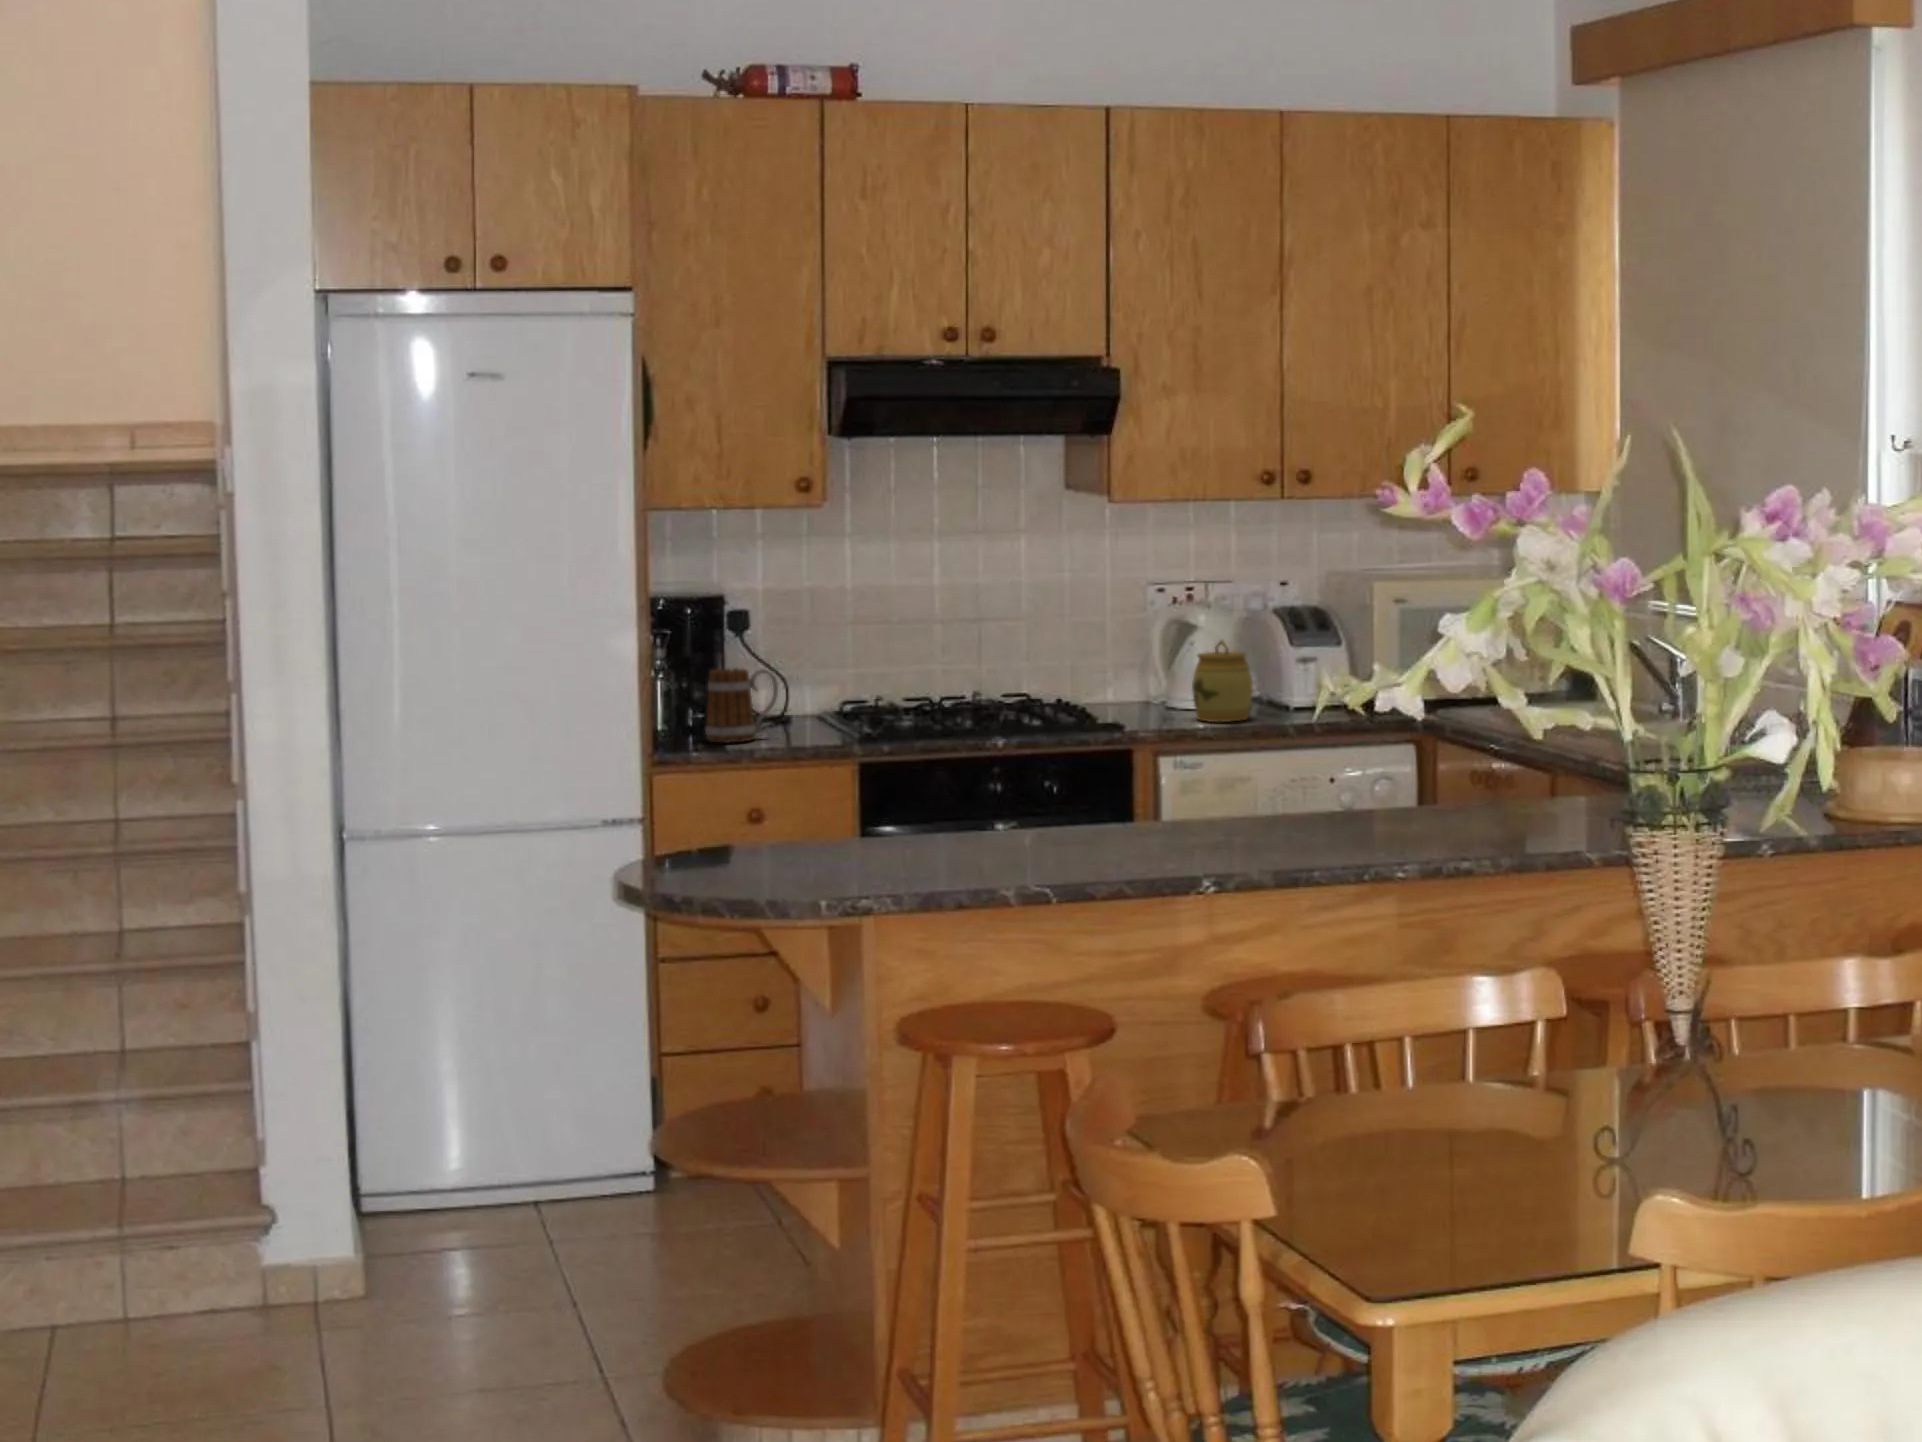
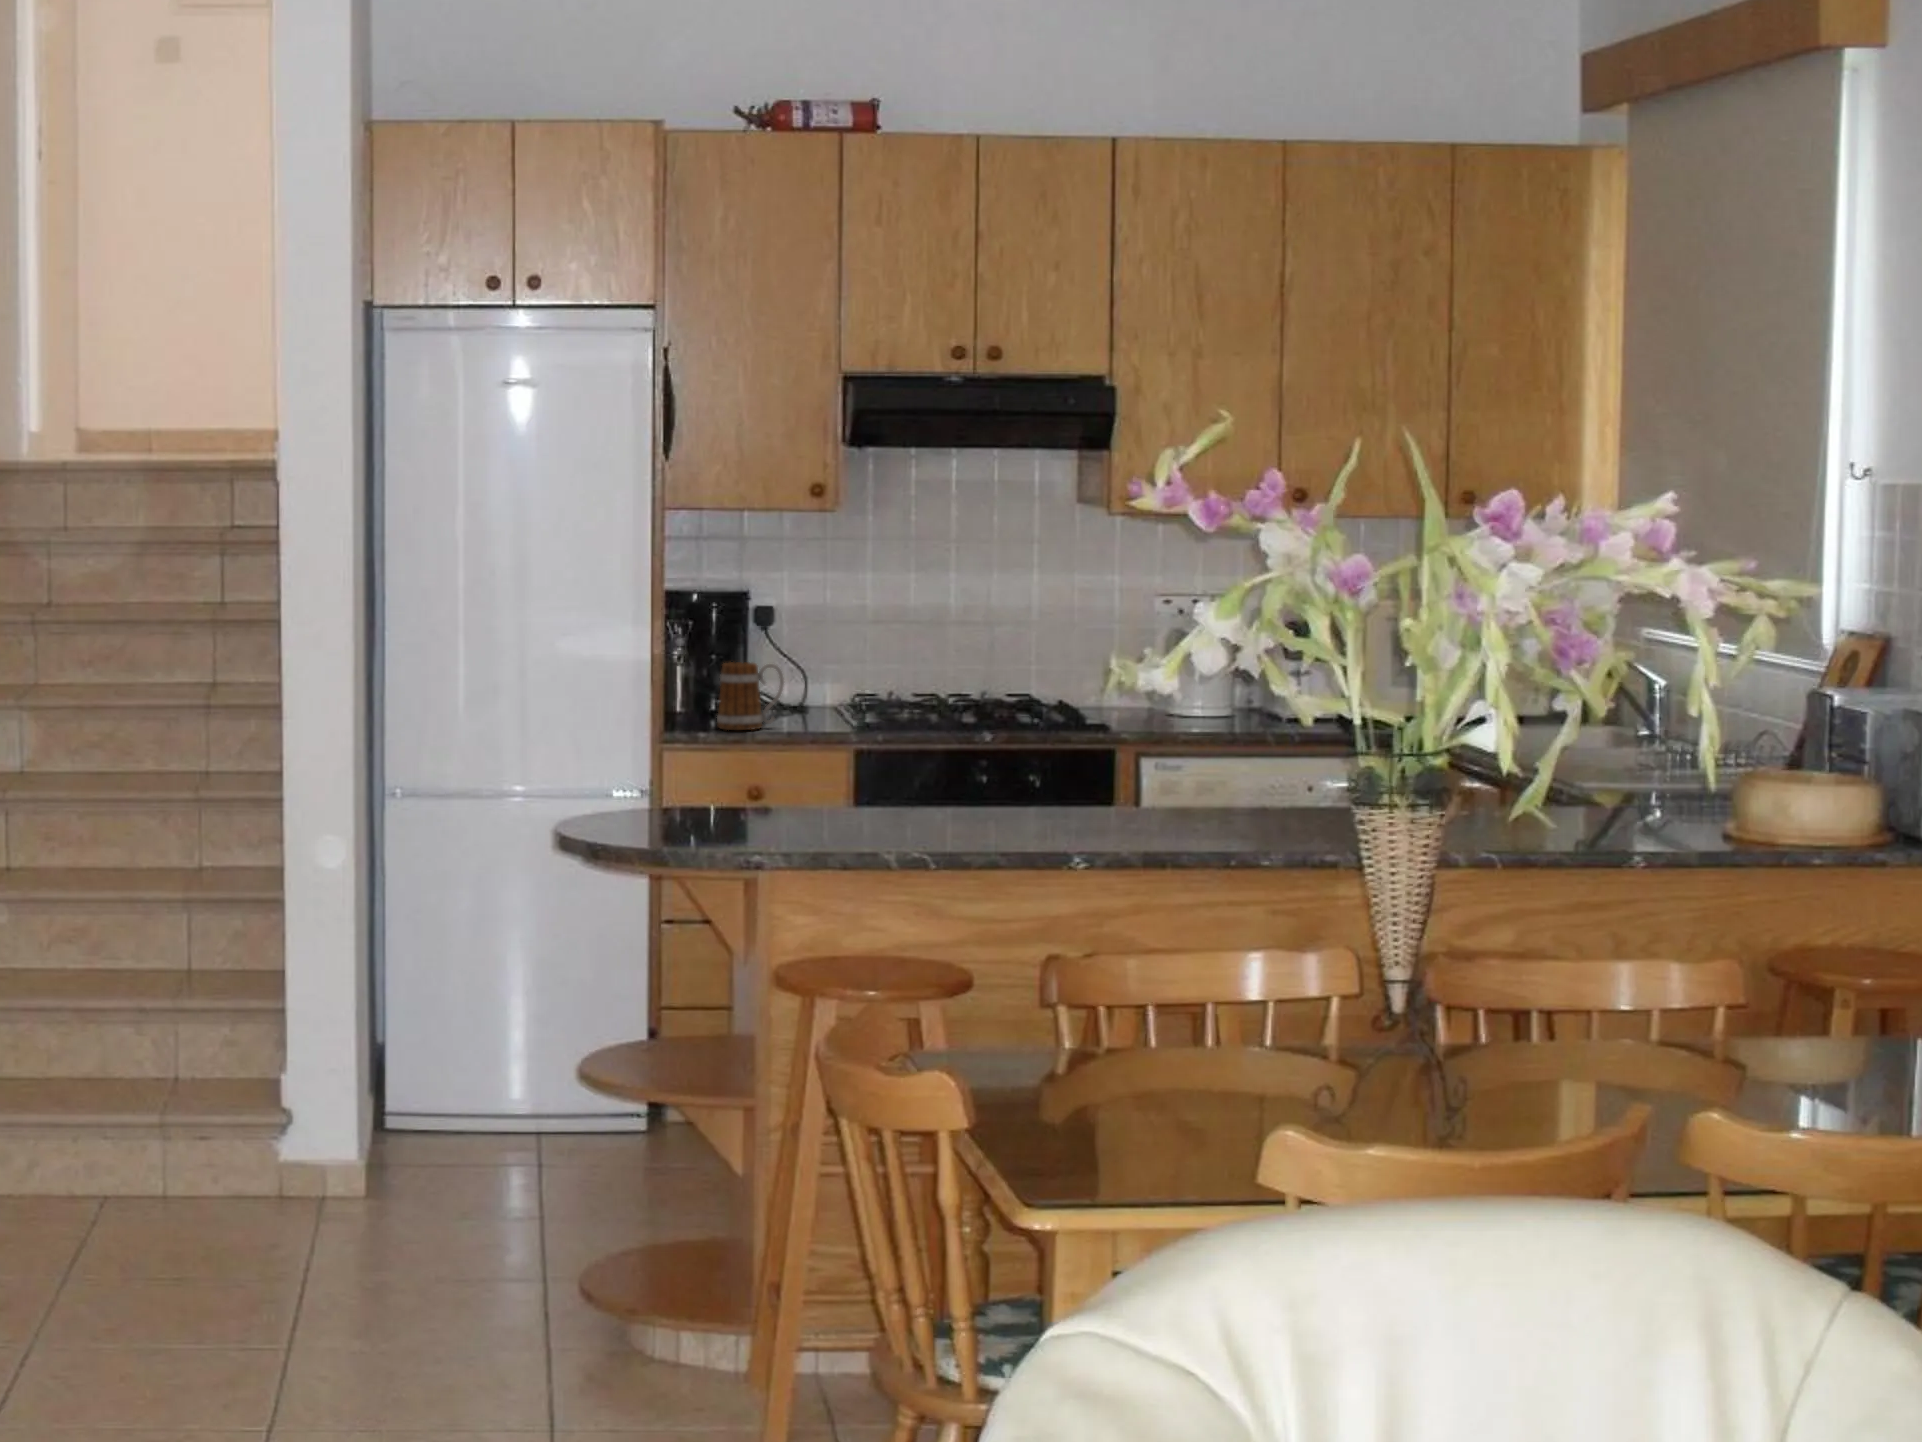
jar: present [1192,640,1253,722] -> none [1180,649,1241,729]

